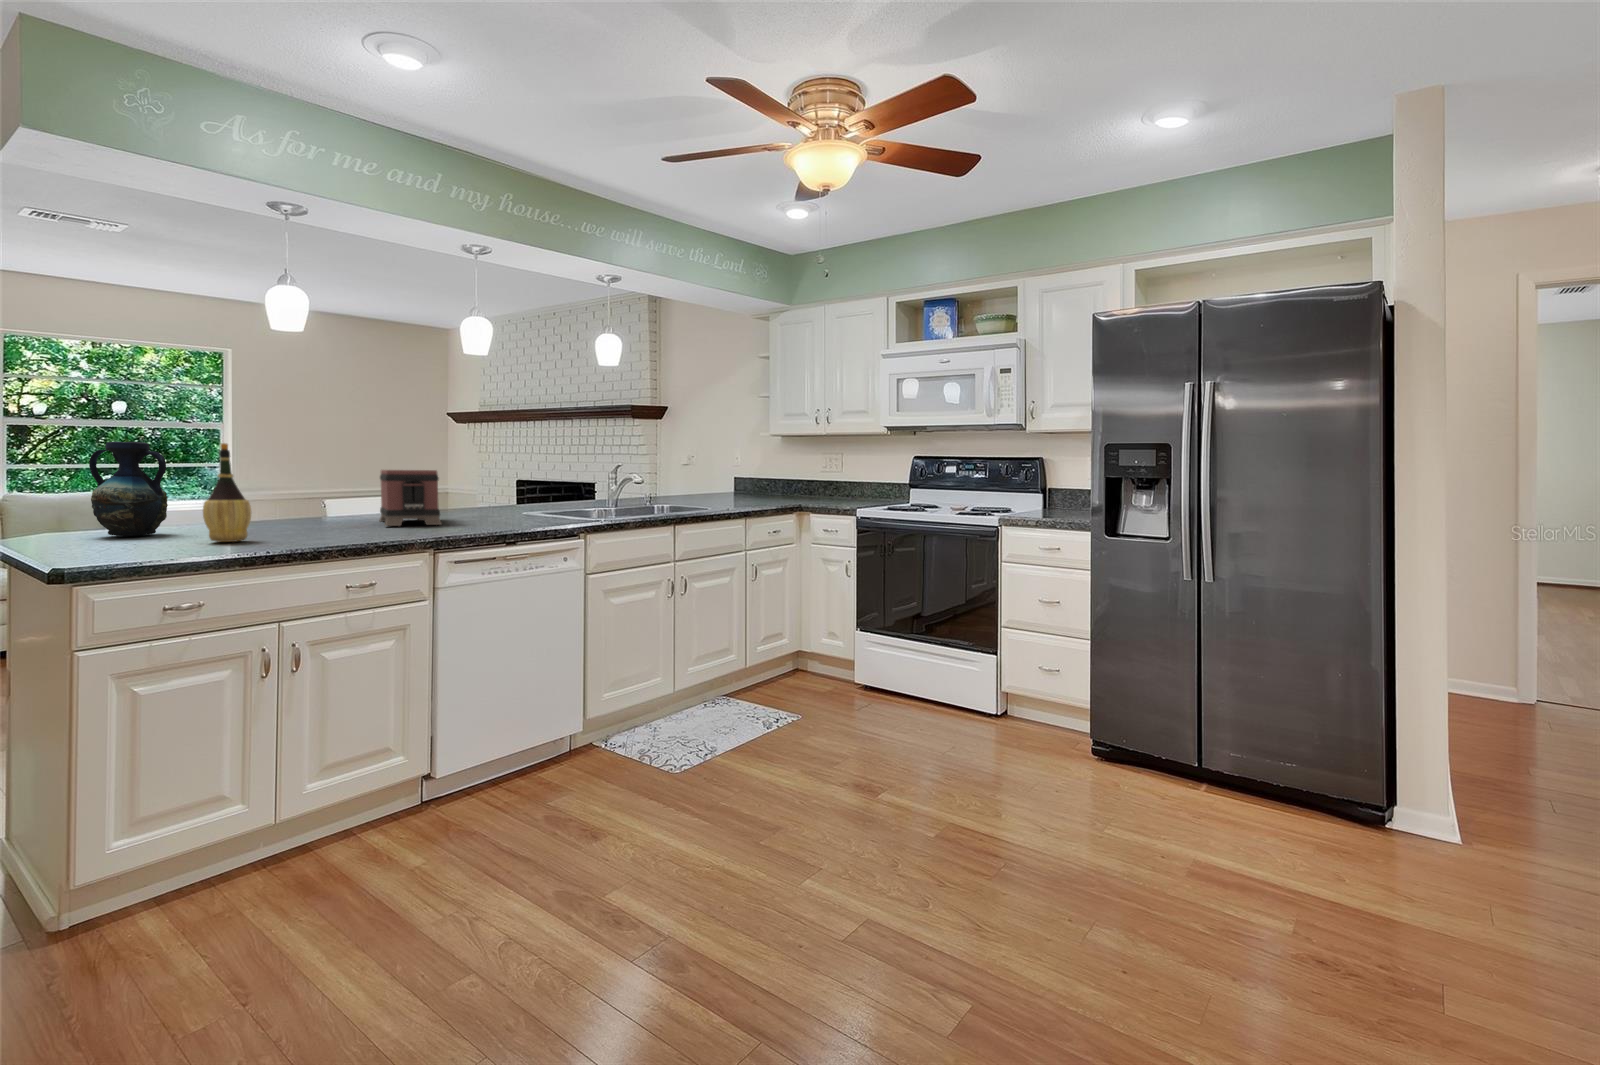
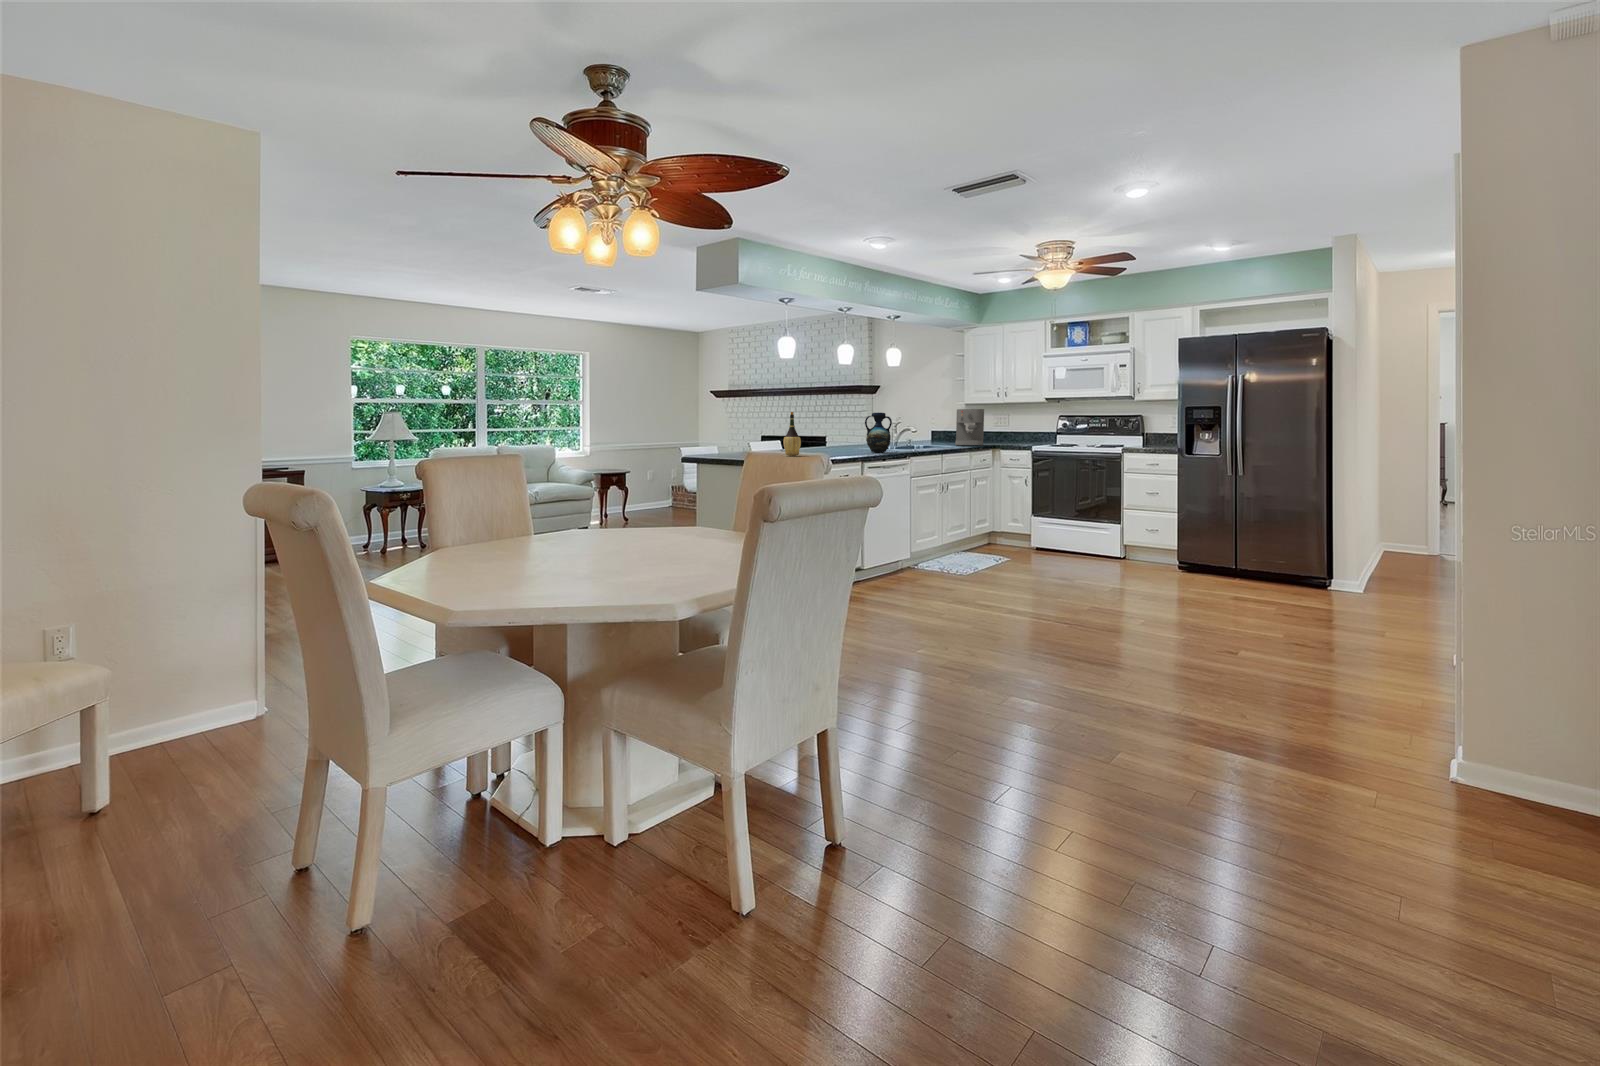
vase: present [89,442,168,536] -> present [865,413,892,453]
coffee maker: none [739,442,792,504] -> present [955,409,984,446]
toaster: present [379,470,441,526] -> none [807,425,848,452]

